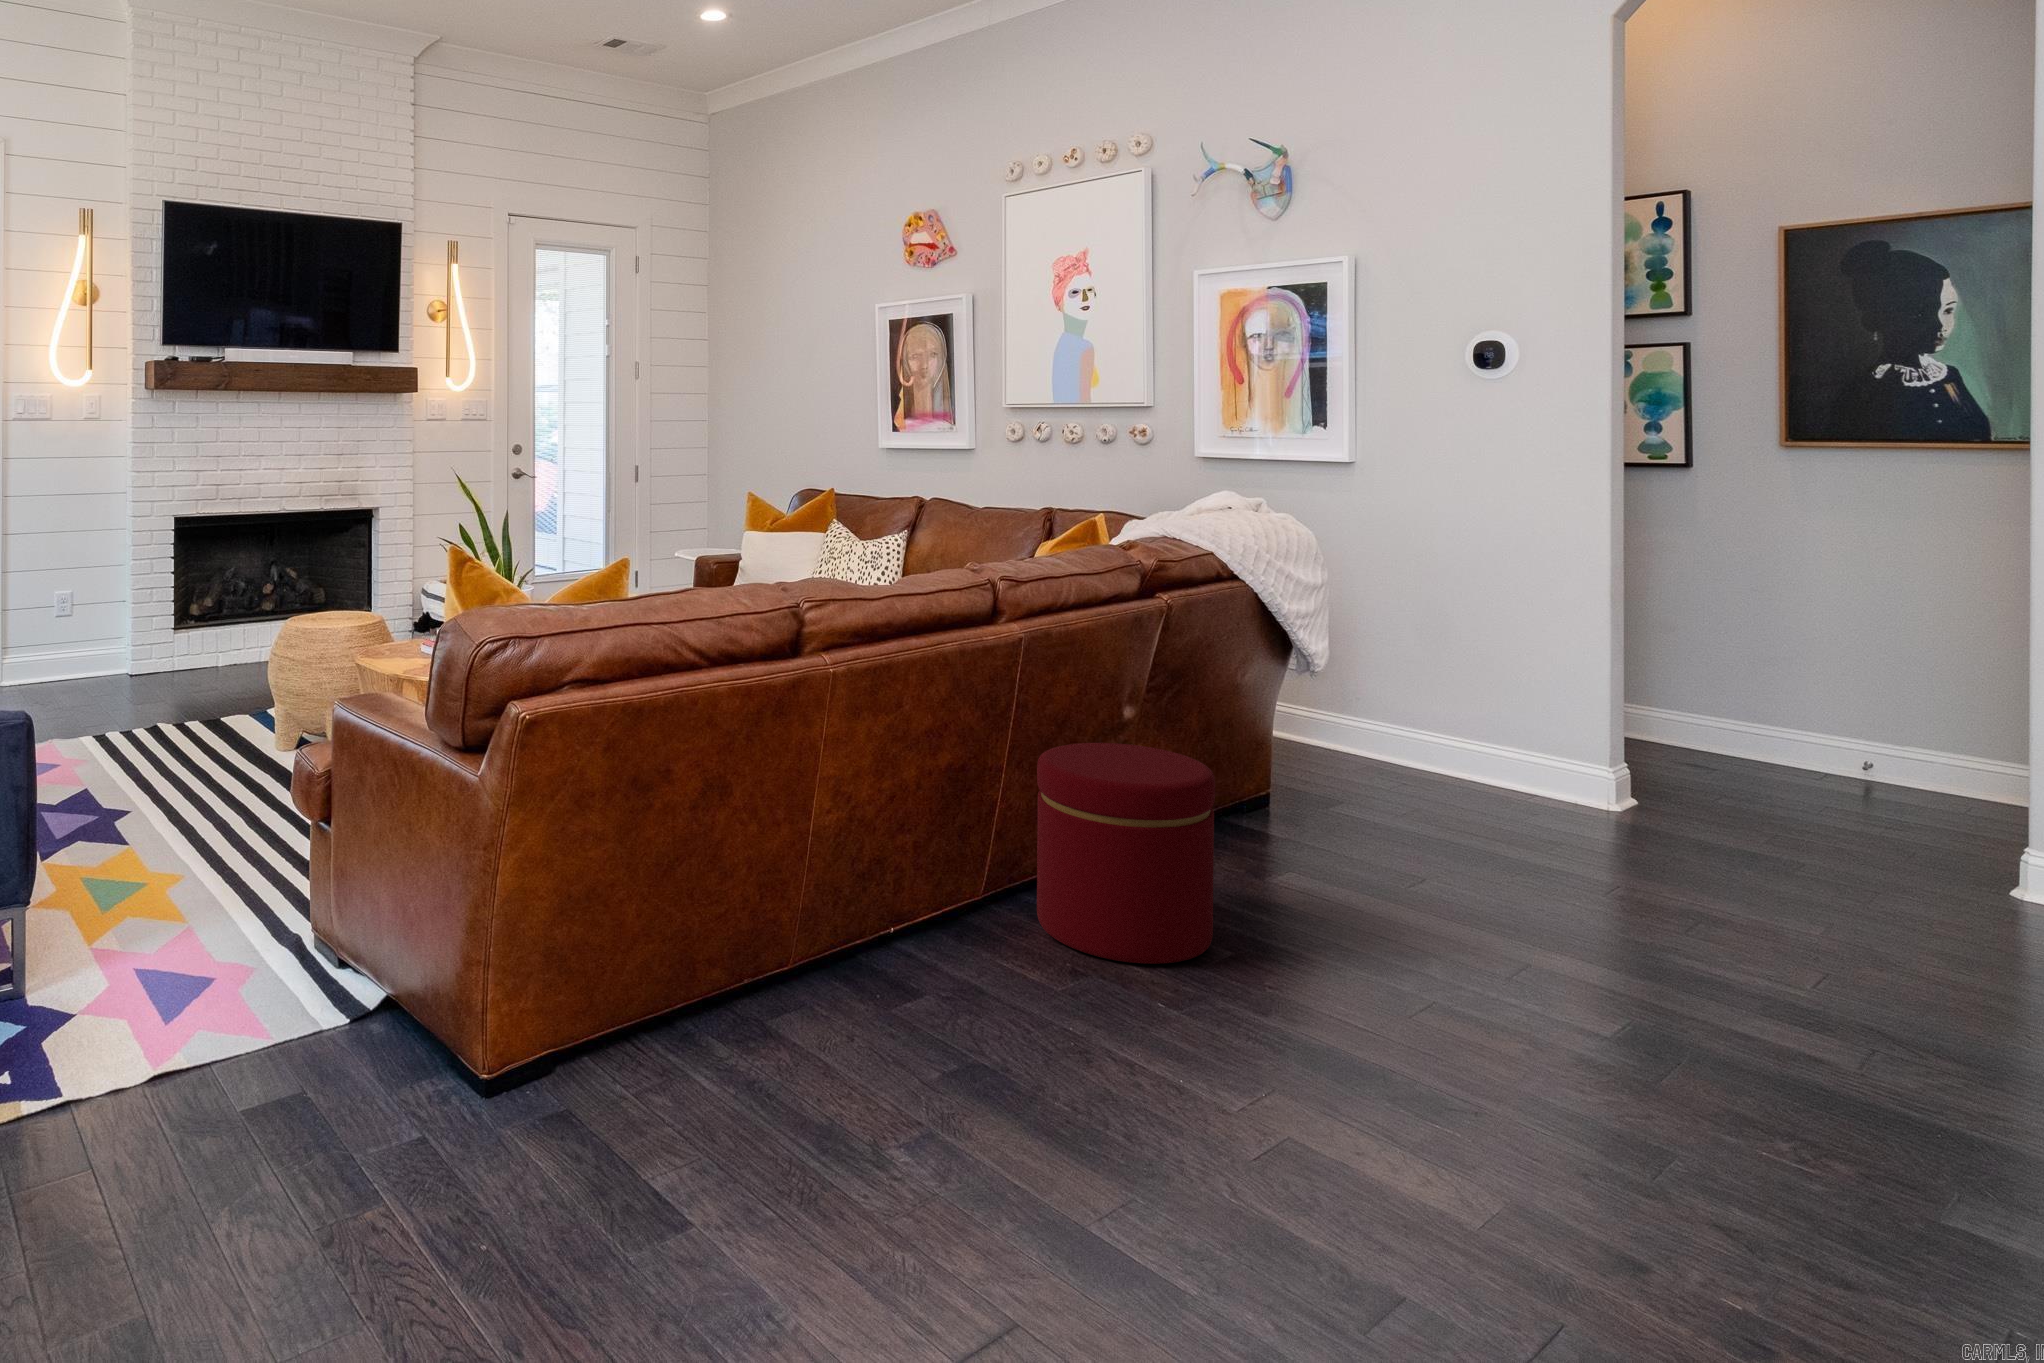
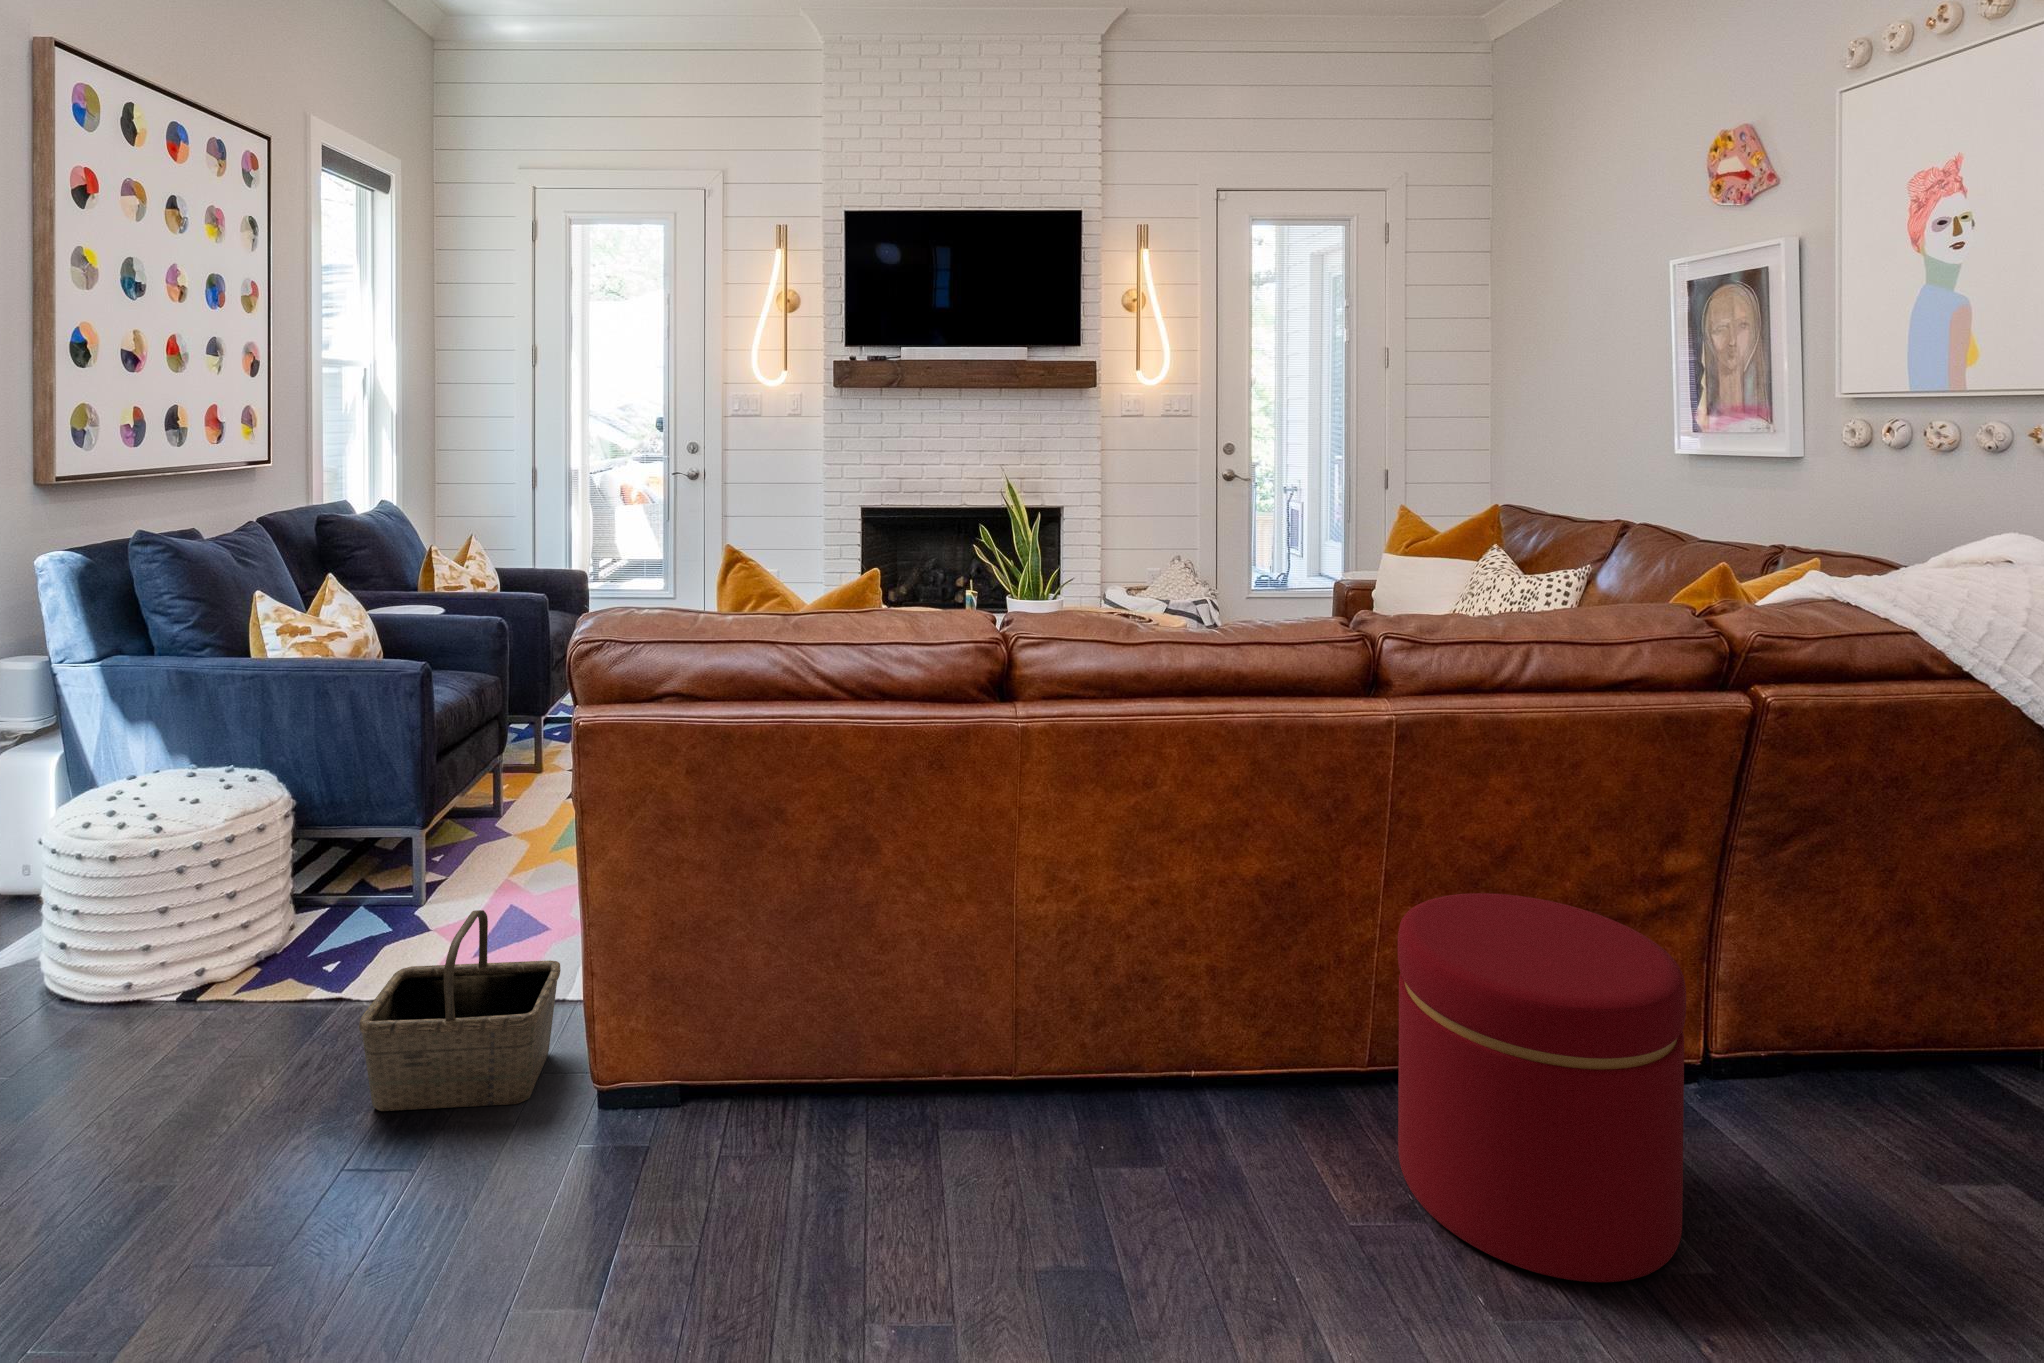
basket: none [223,937,433,1162] -> present [359,910,561,1111]

